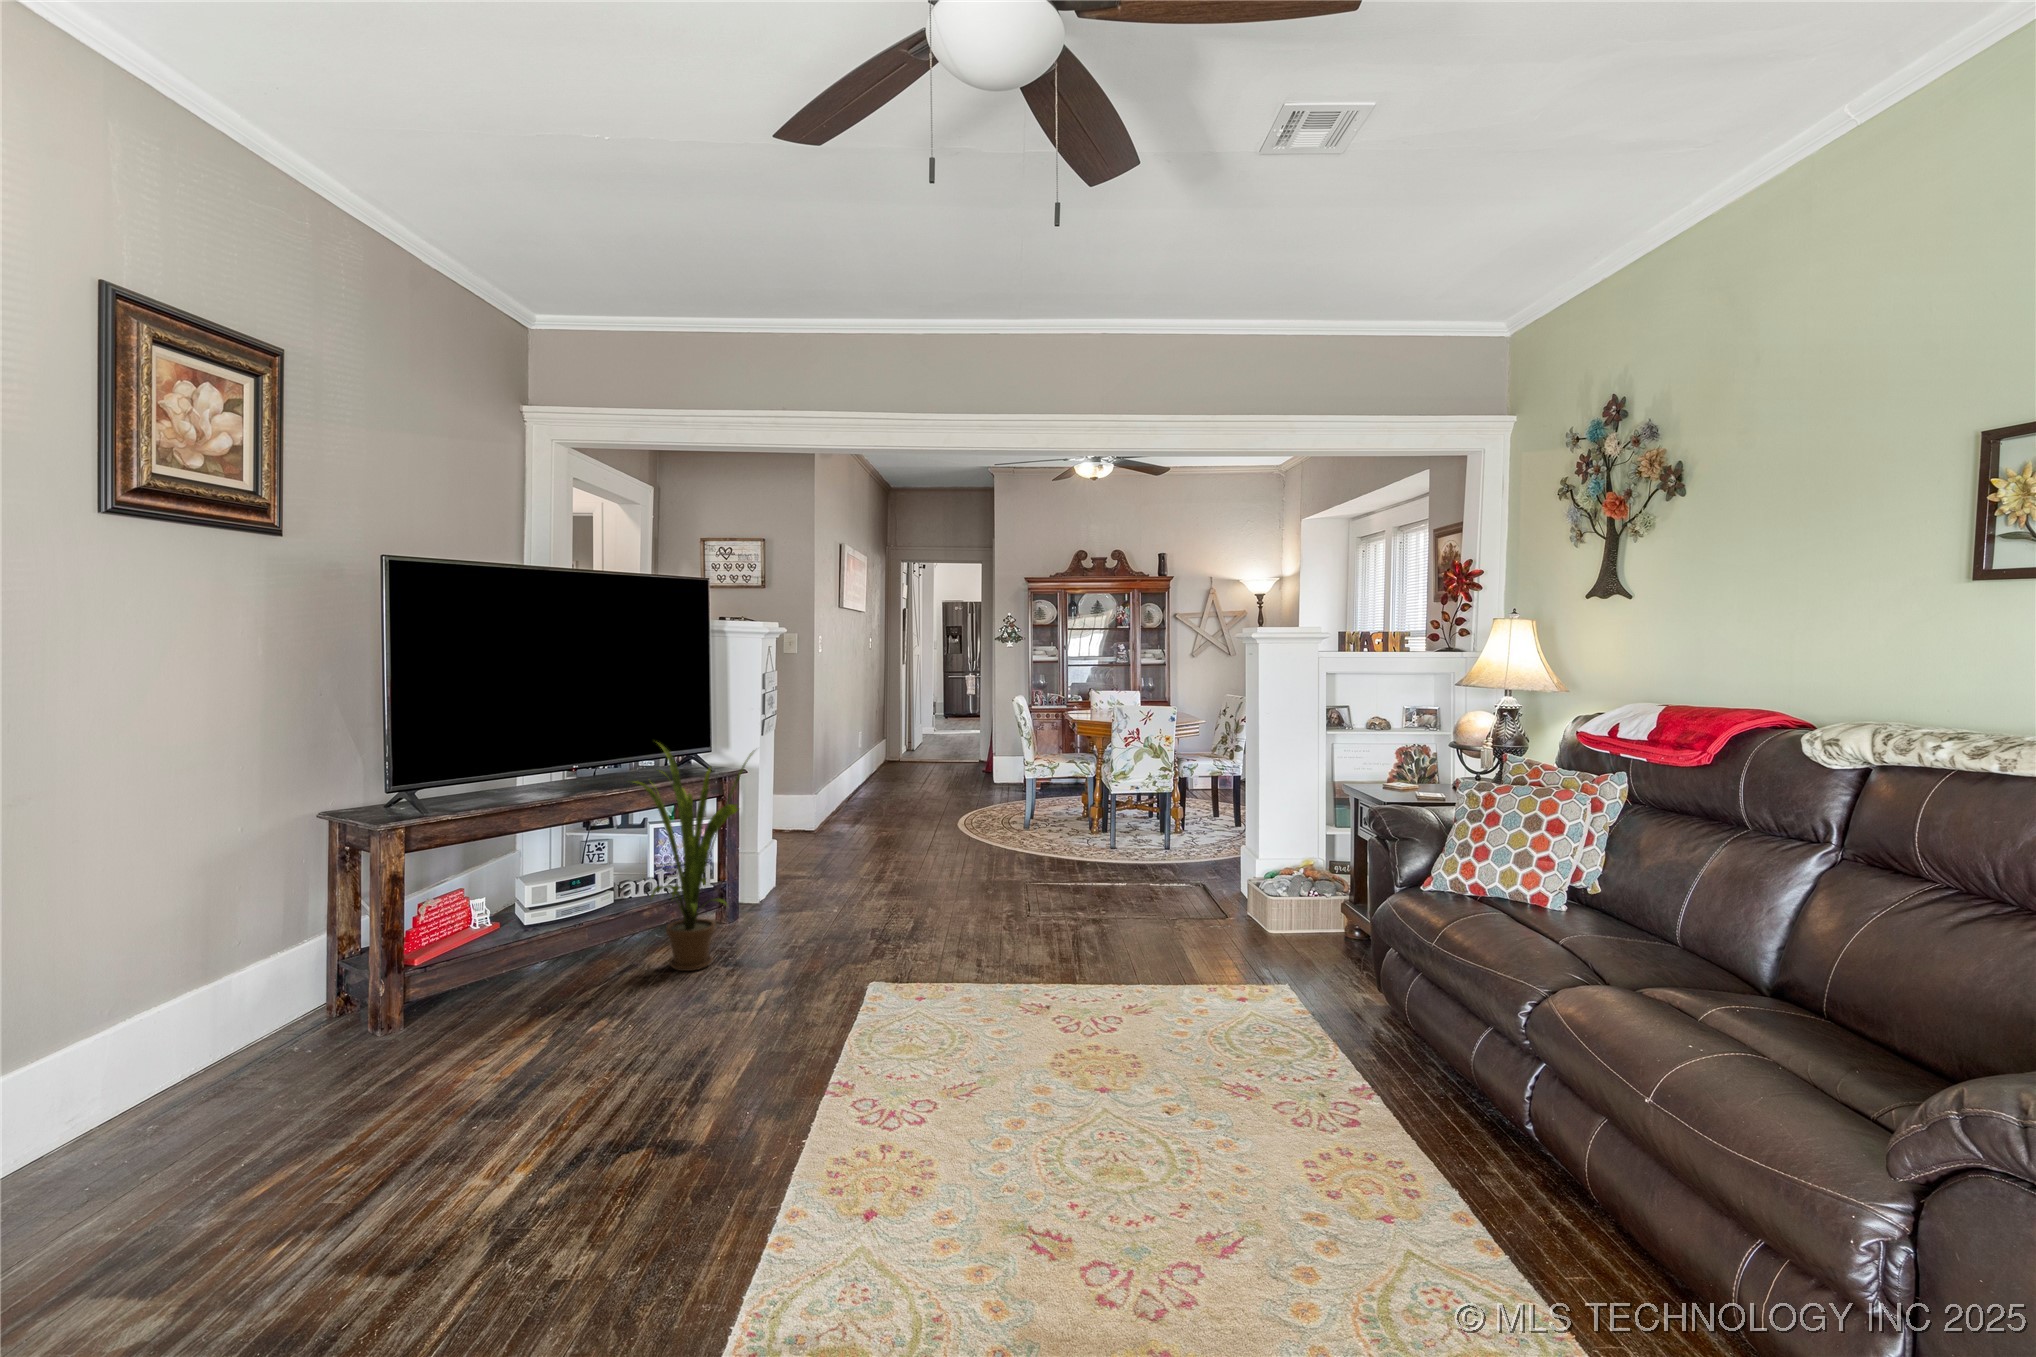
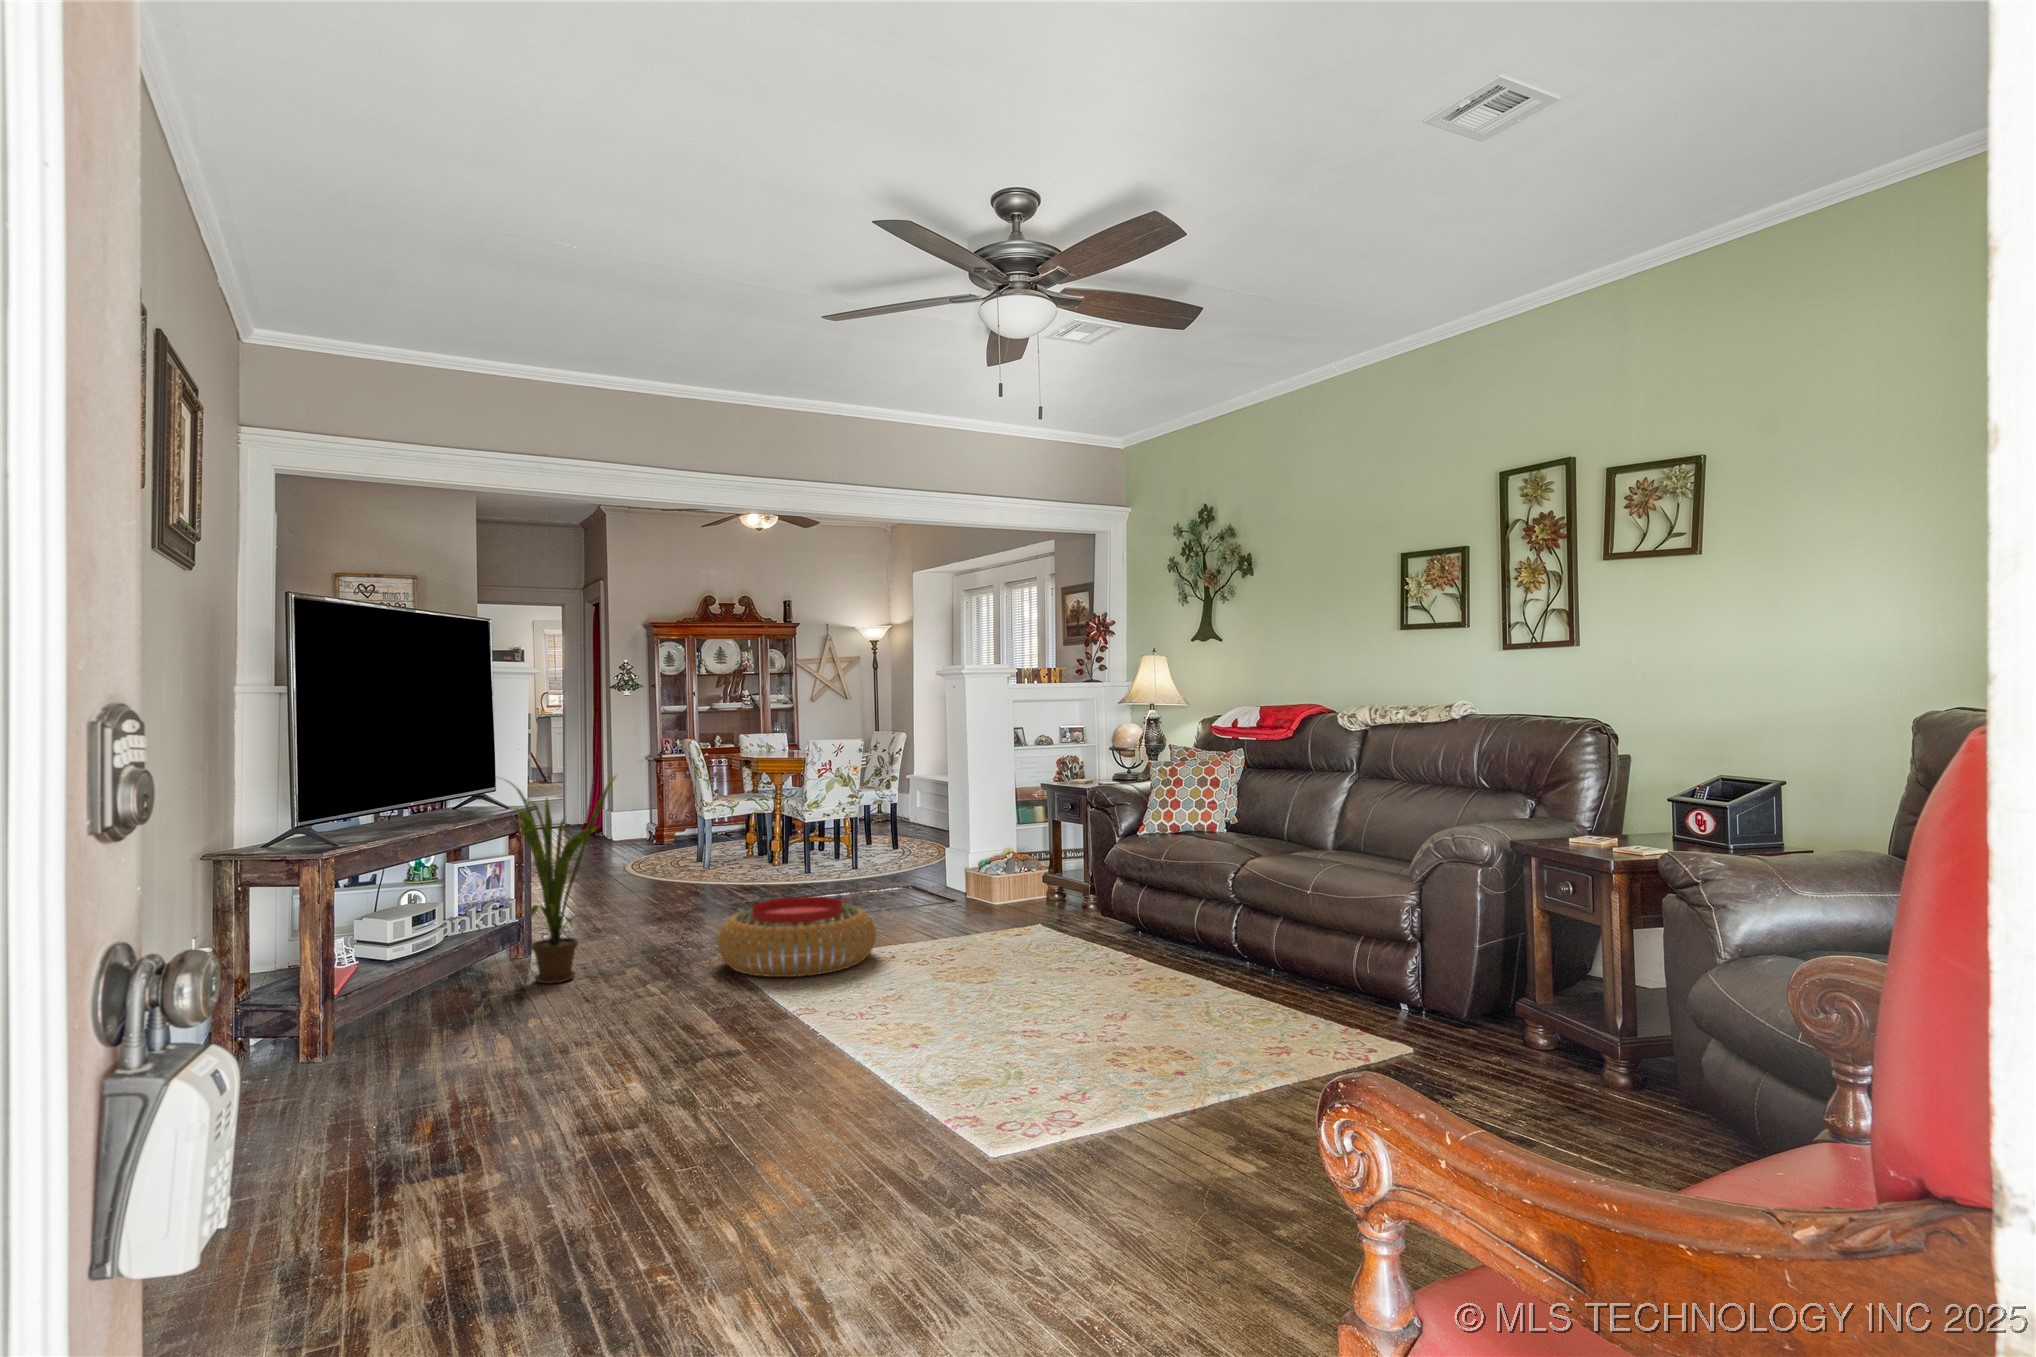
pouf: none [837,908,1030,1022] -> present [718,896,876,977]

